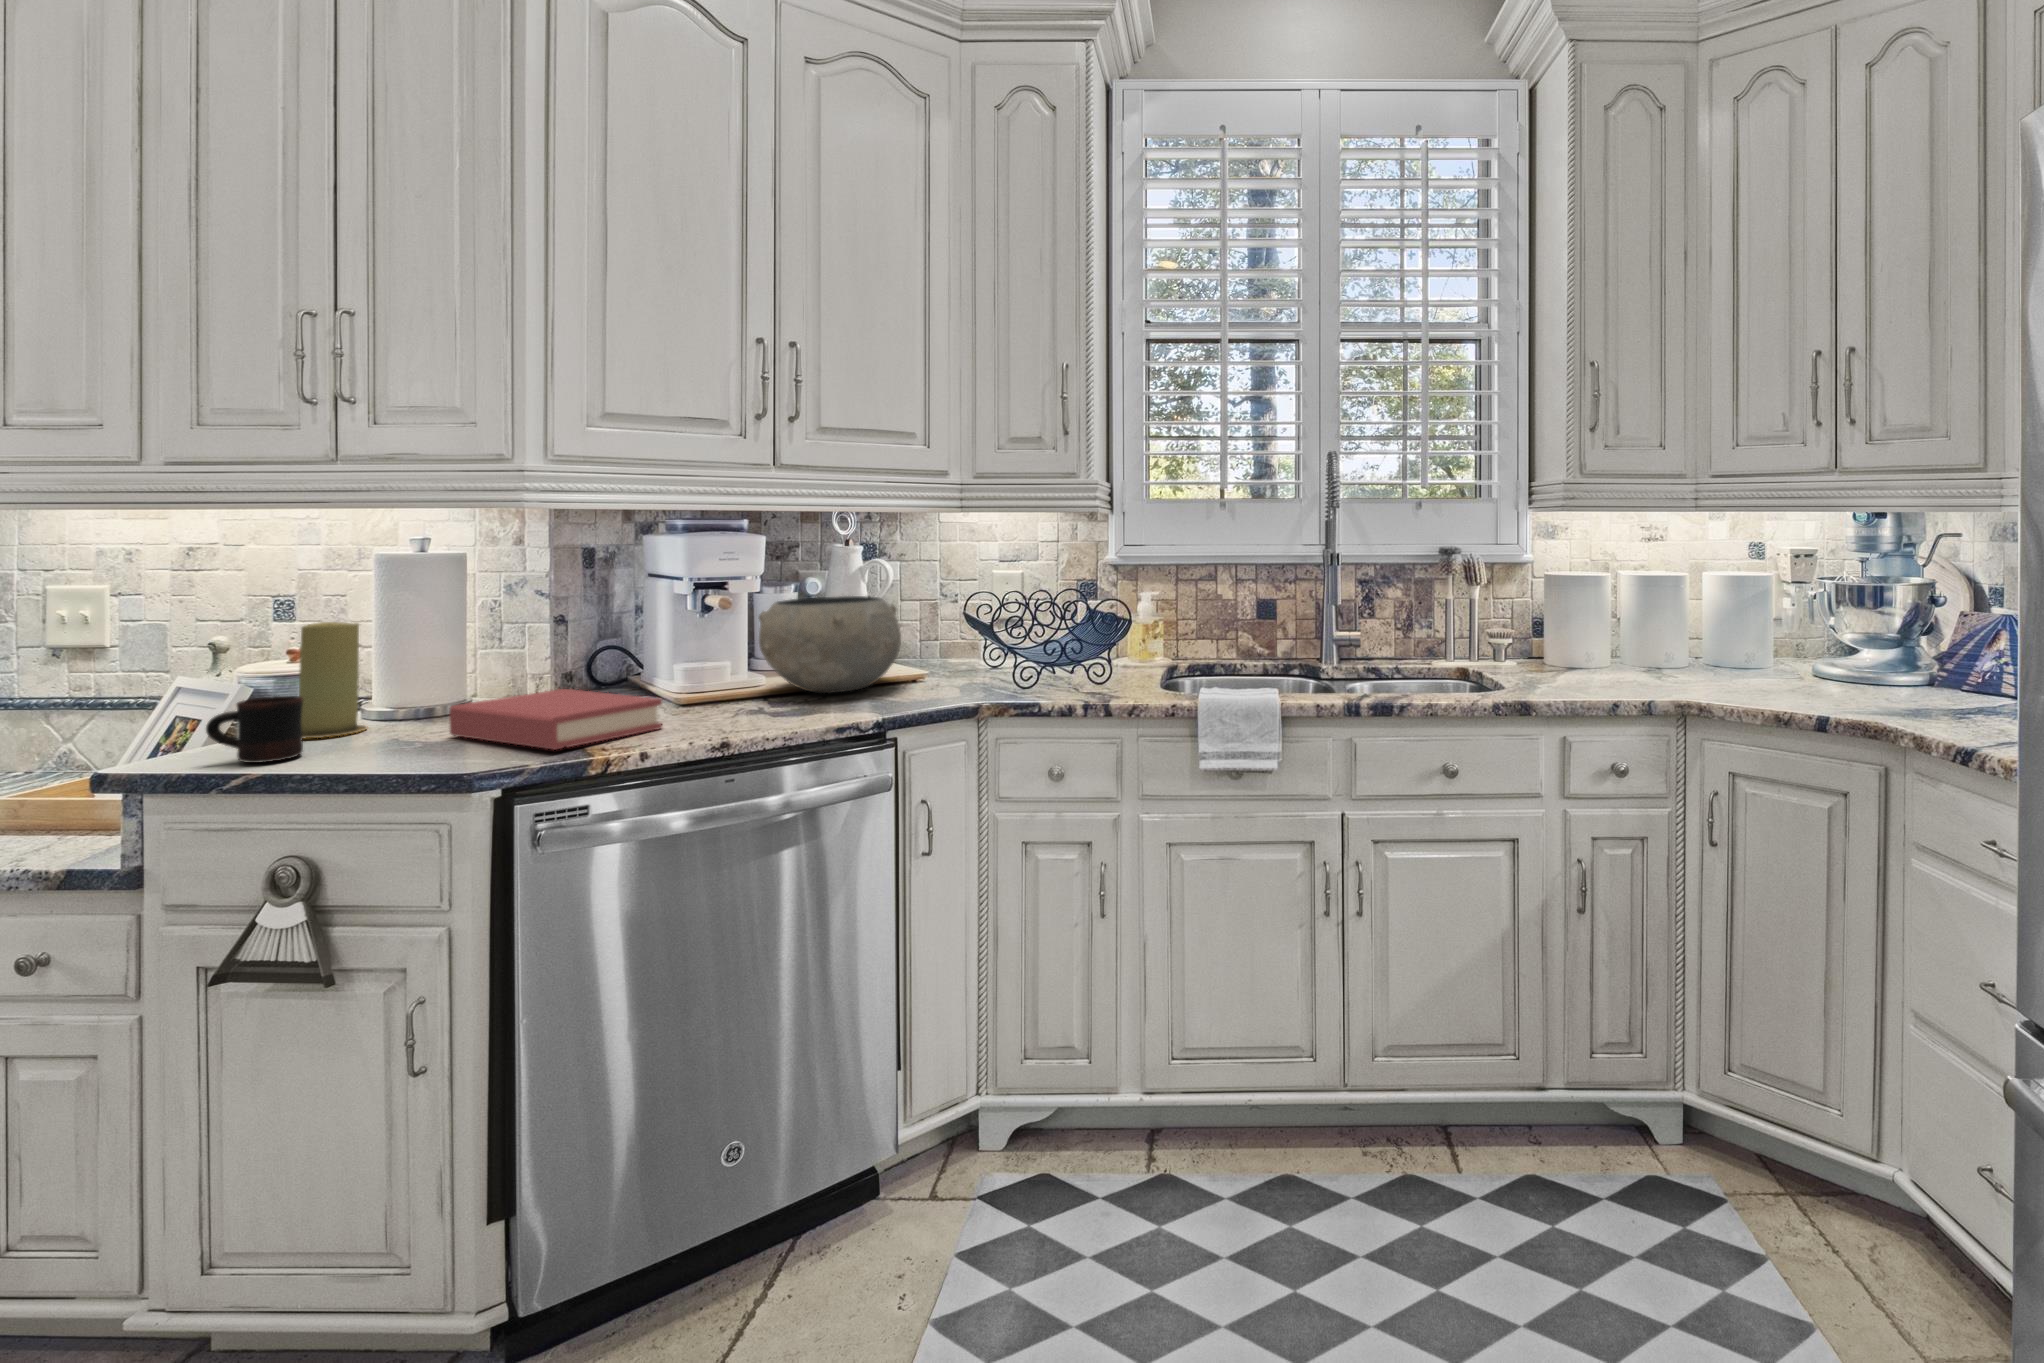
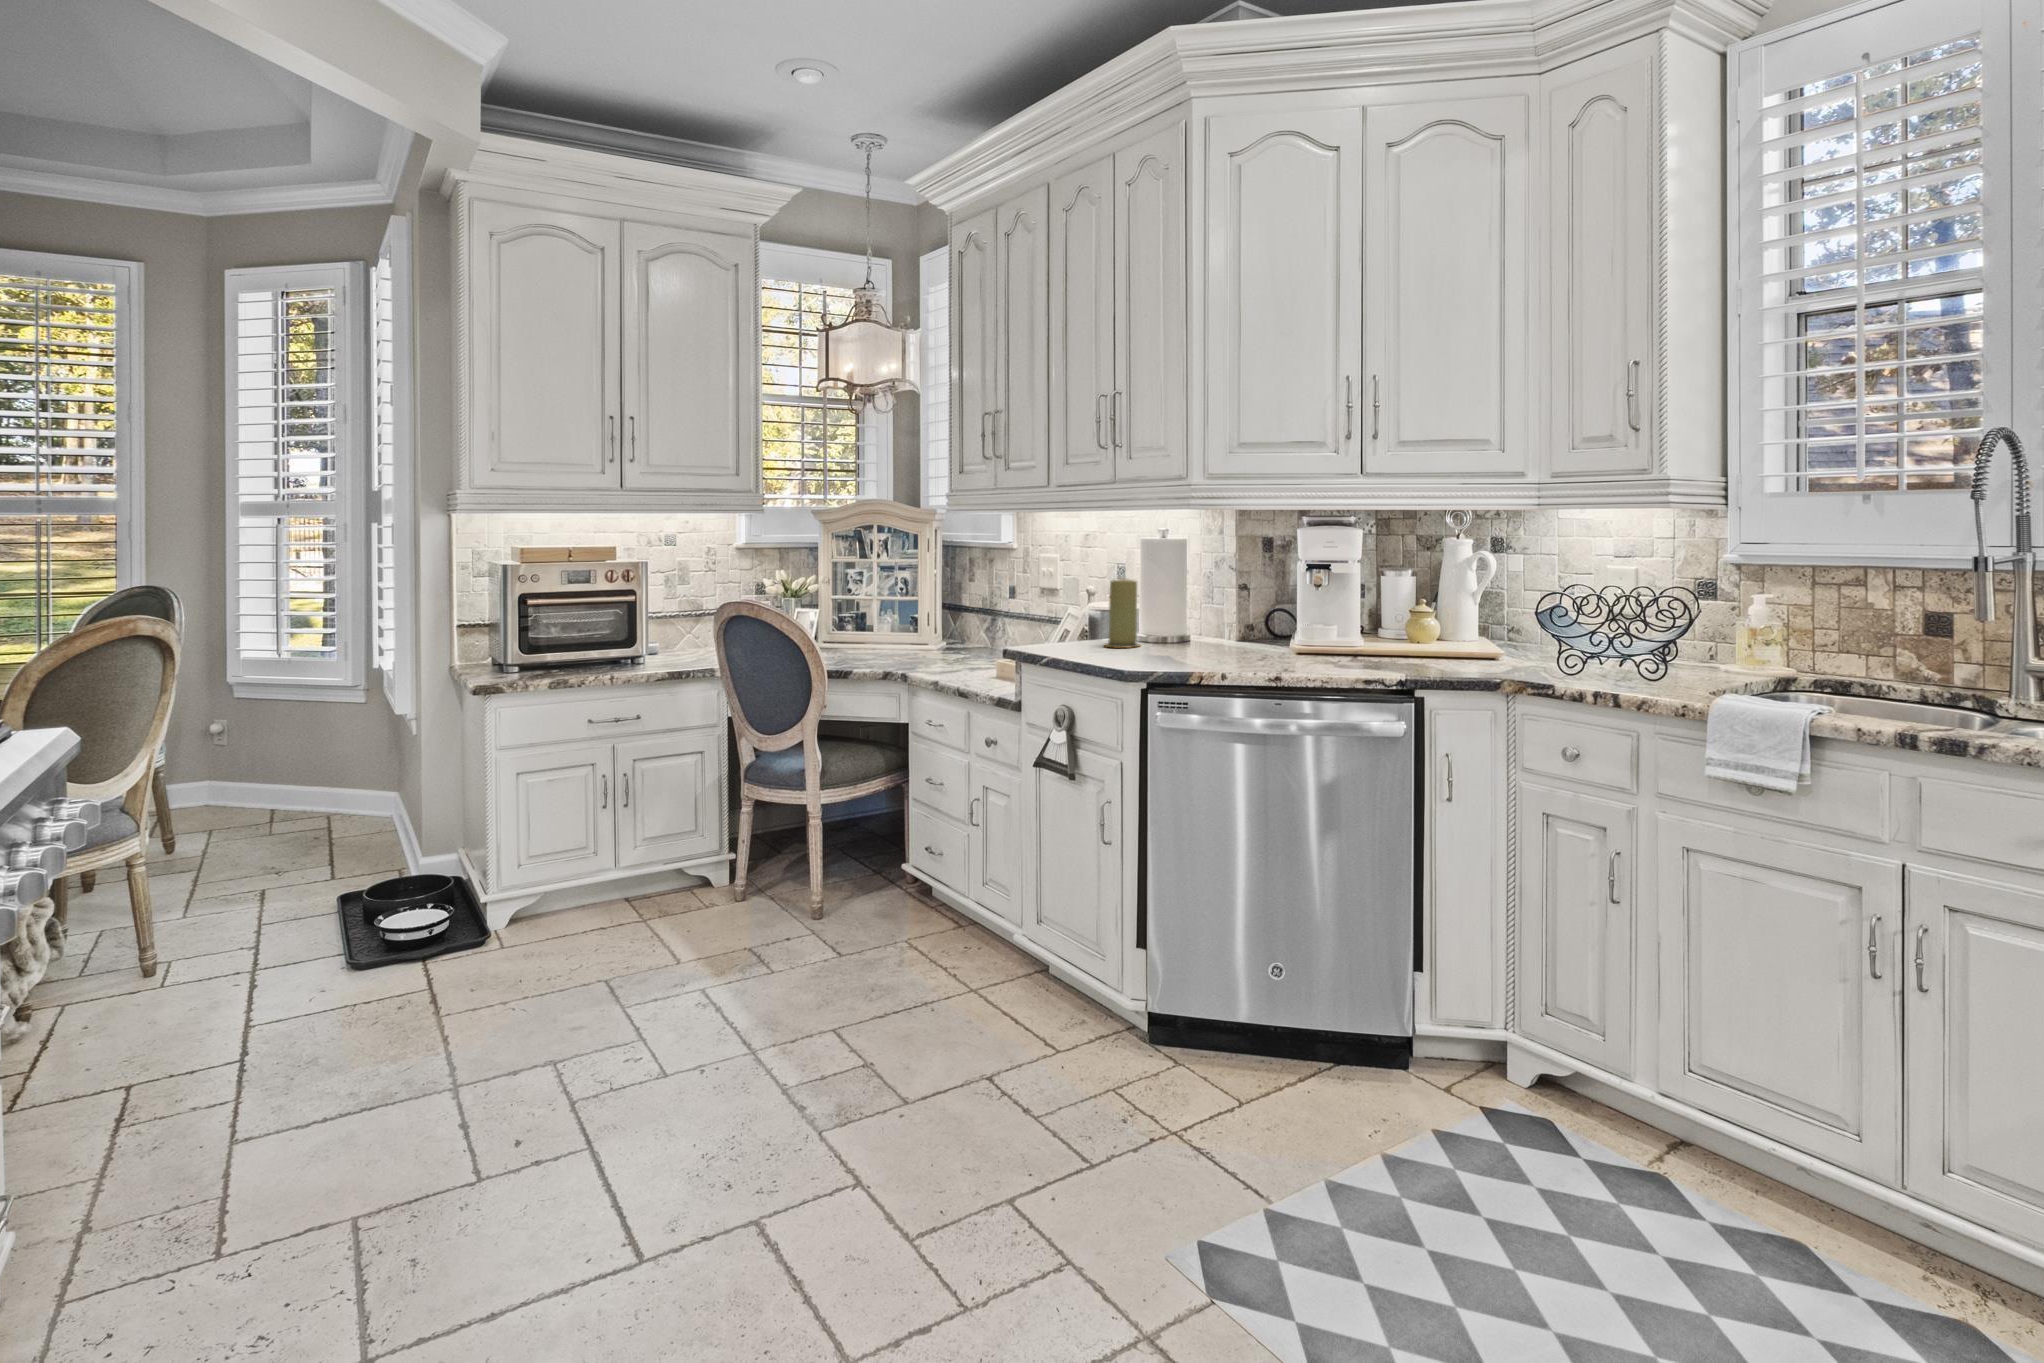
ceramic bowl: present [759,596,901,693] -> none [1354,581,1473,659]
hardback book: present [450,689,662,750] -> none [1165,633,1269,666]
mug: present [206,696,303,763] -> none [1060,619,1099,655]

